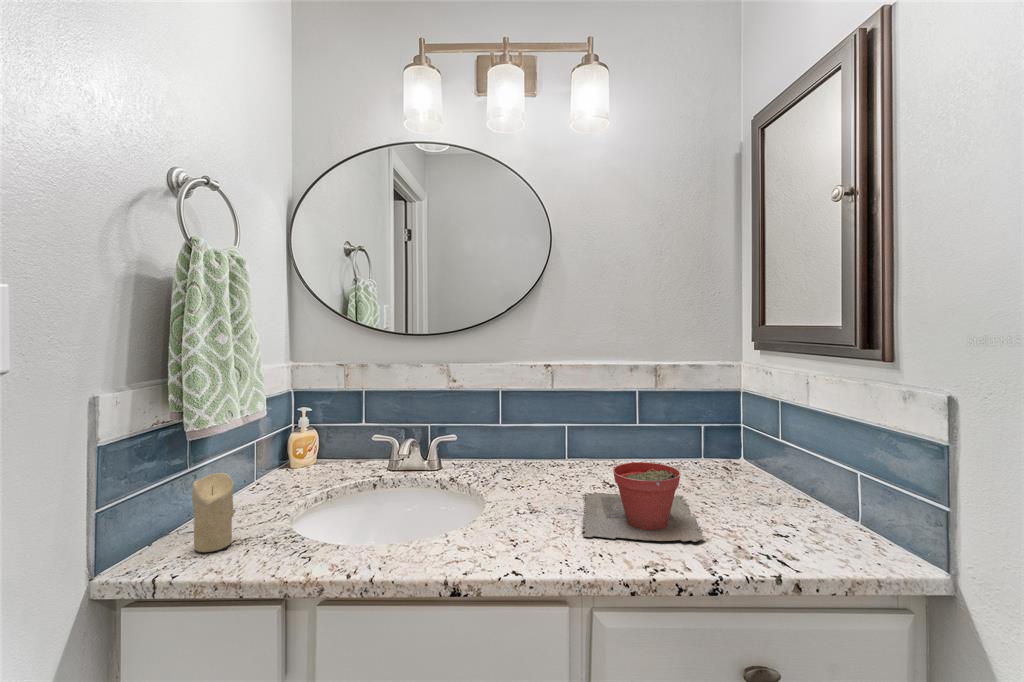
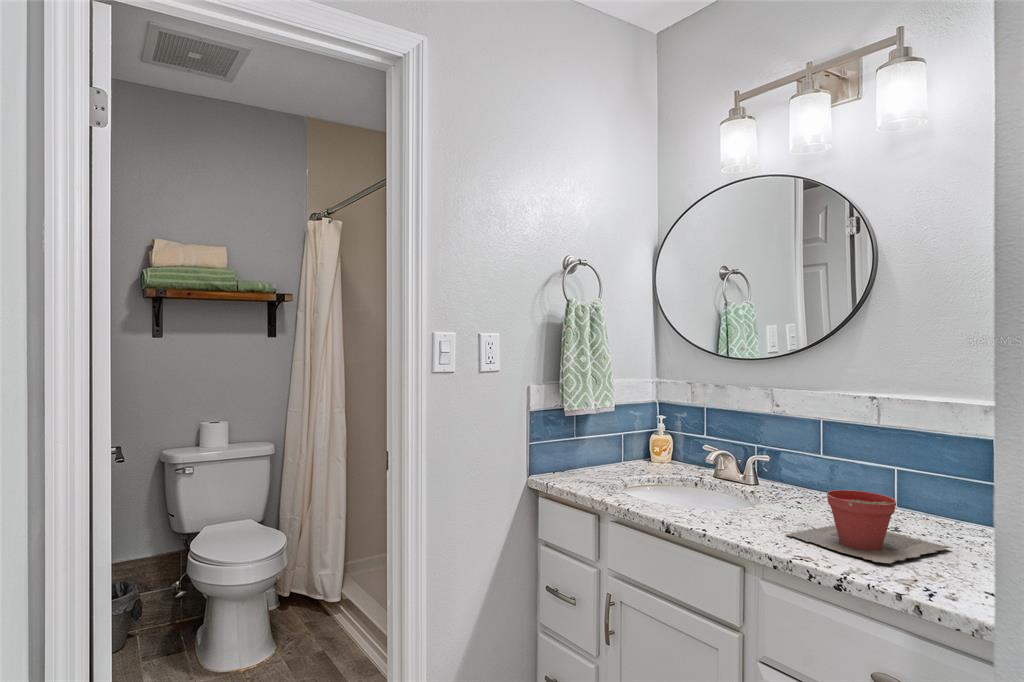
candle: present [192,473,234,552] -> none [558,438,579,481]

